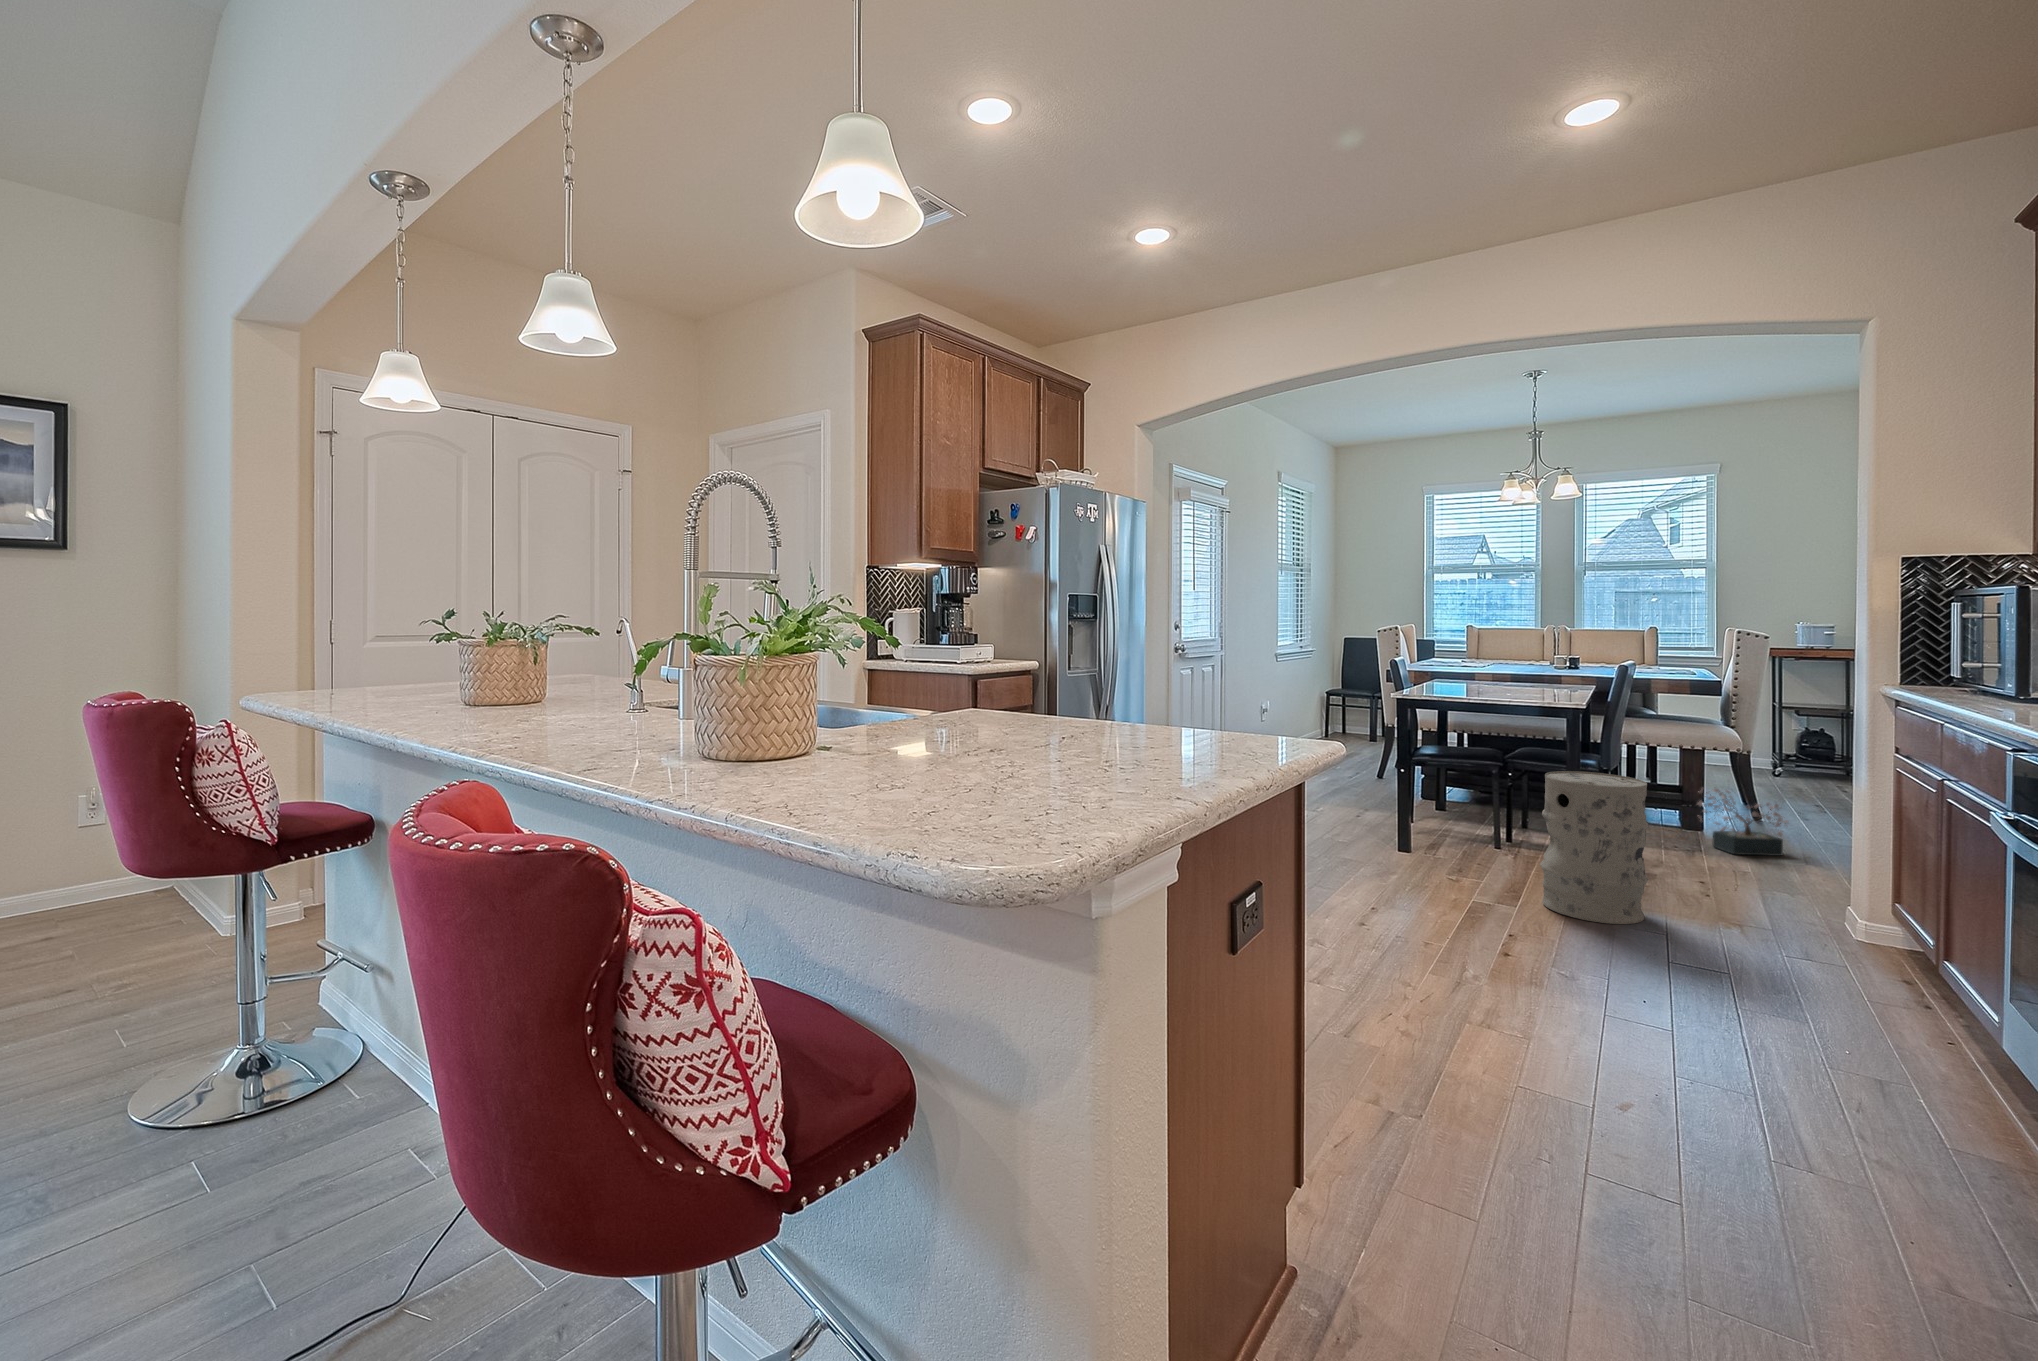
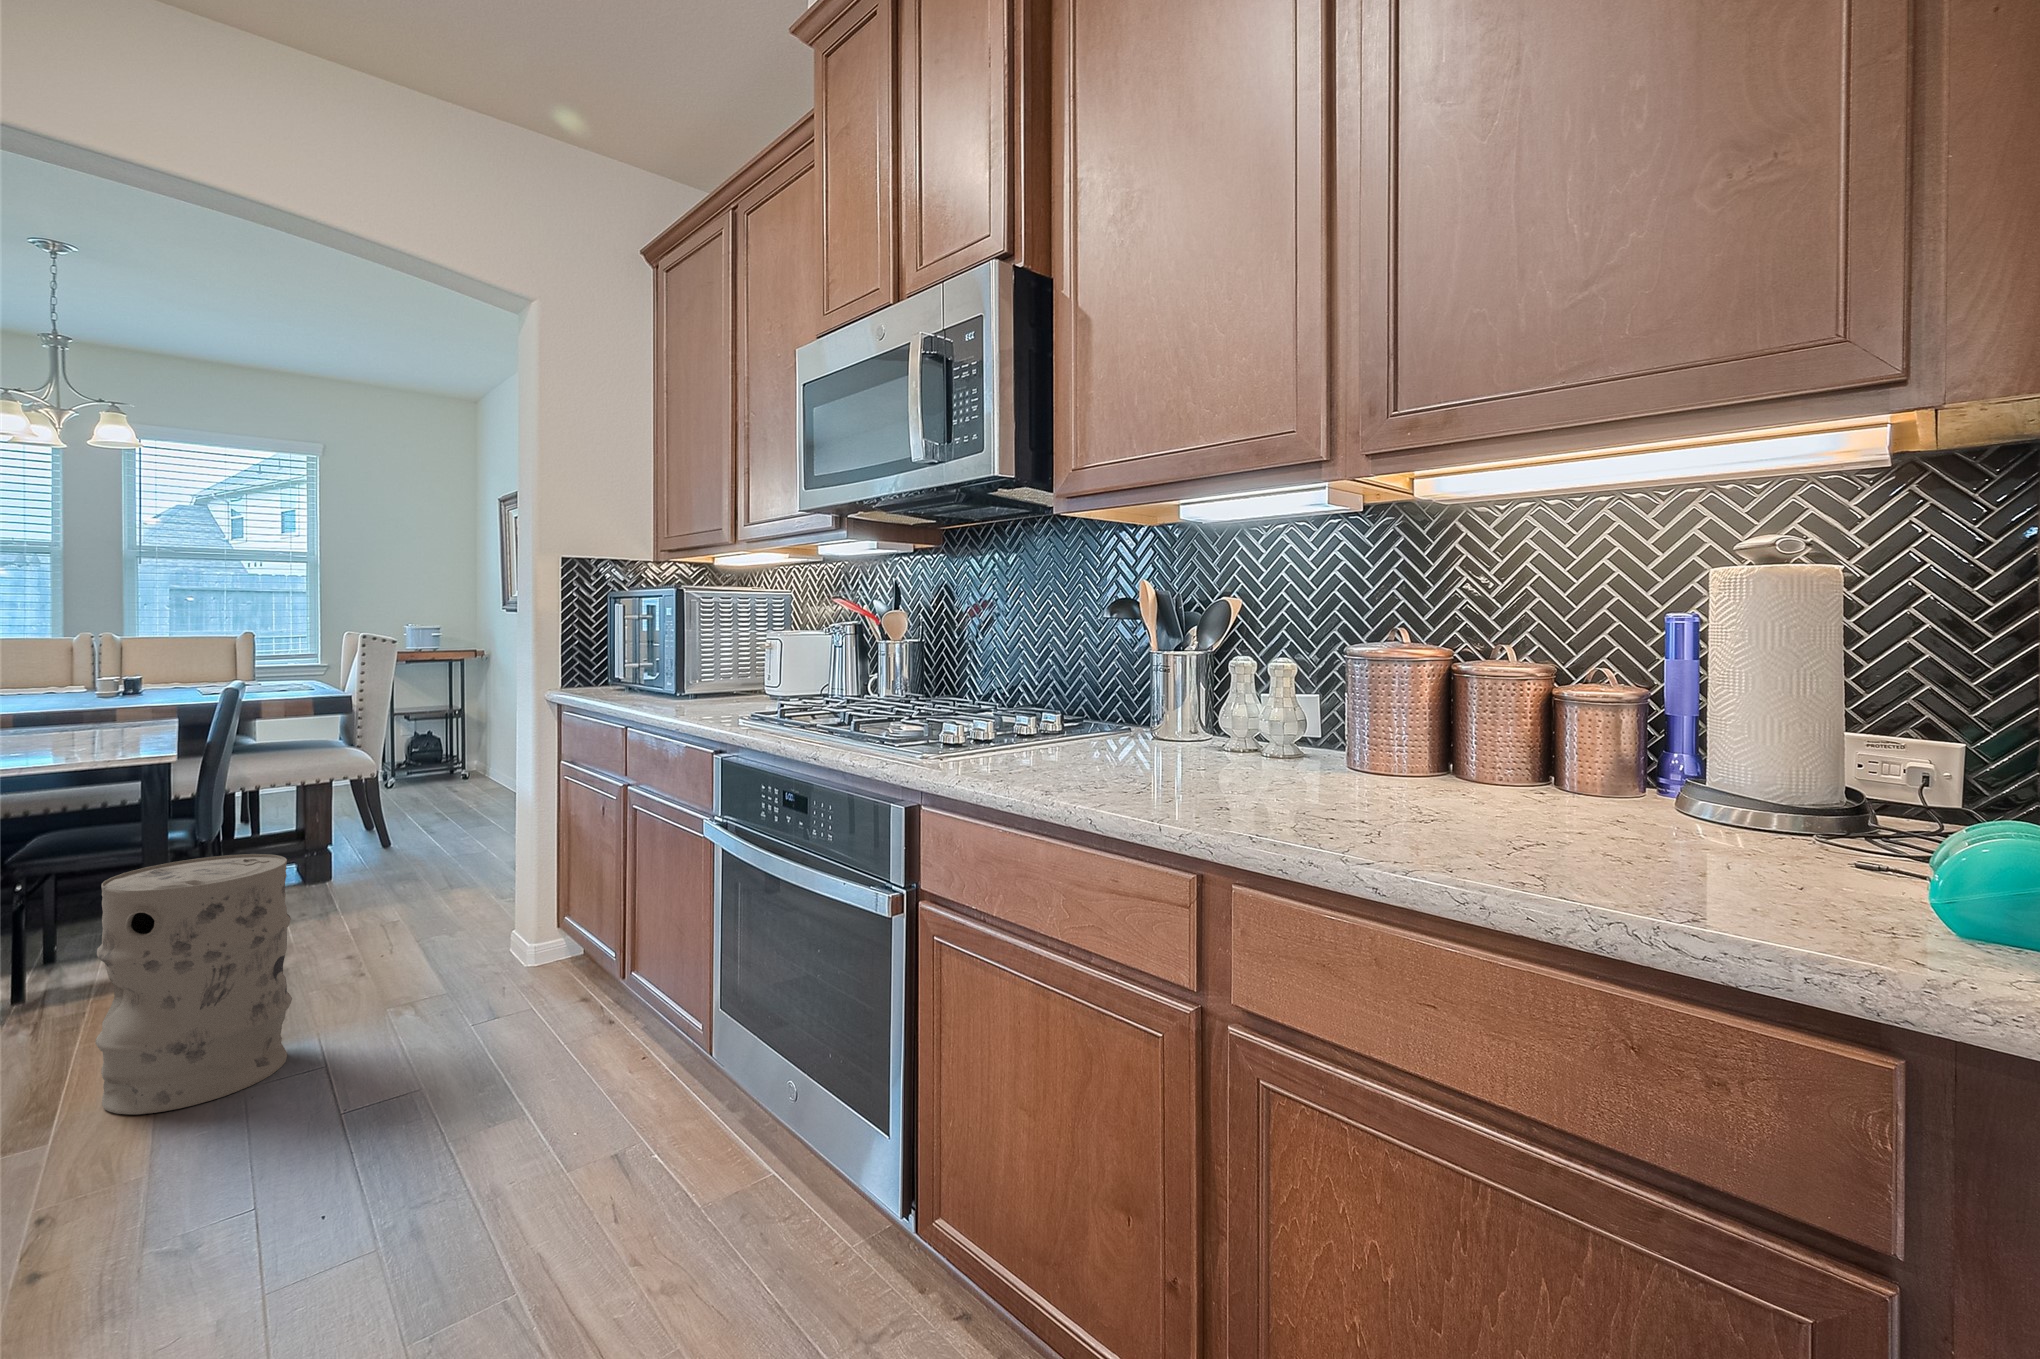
decorative plant: present [1698,788,1788,856] -> none [328,829,433,906]

